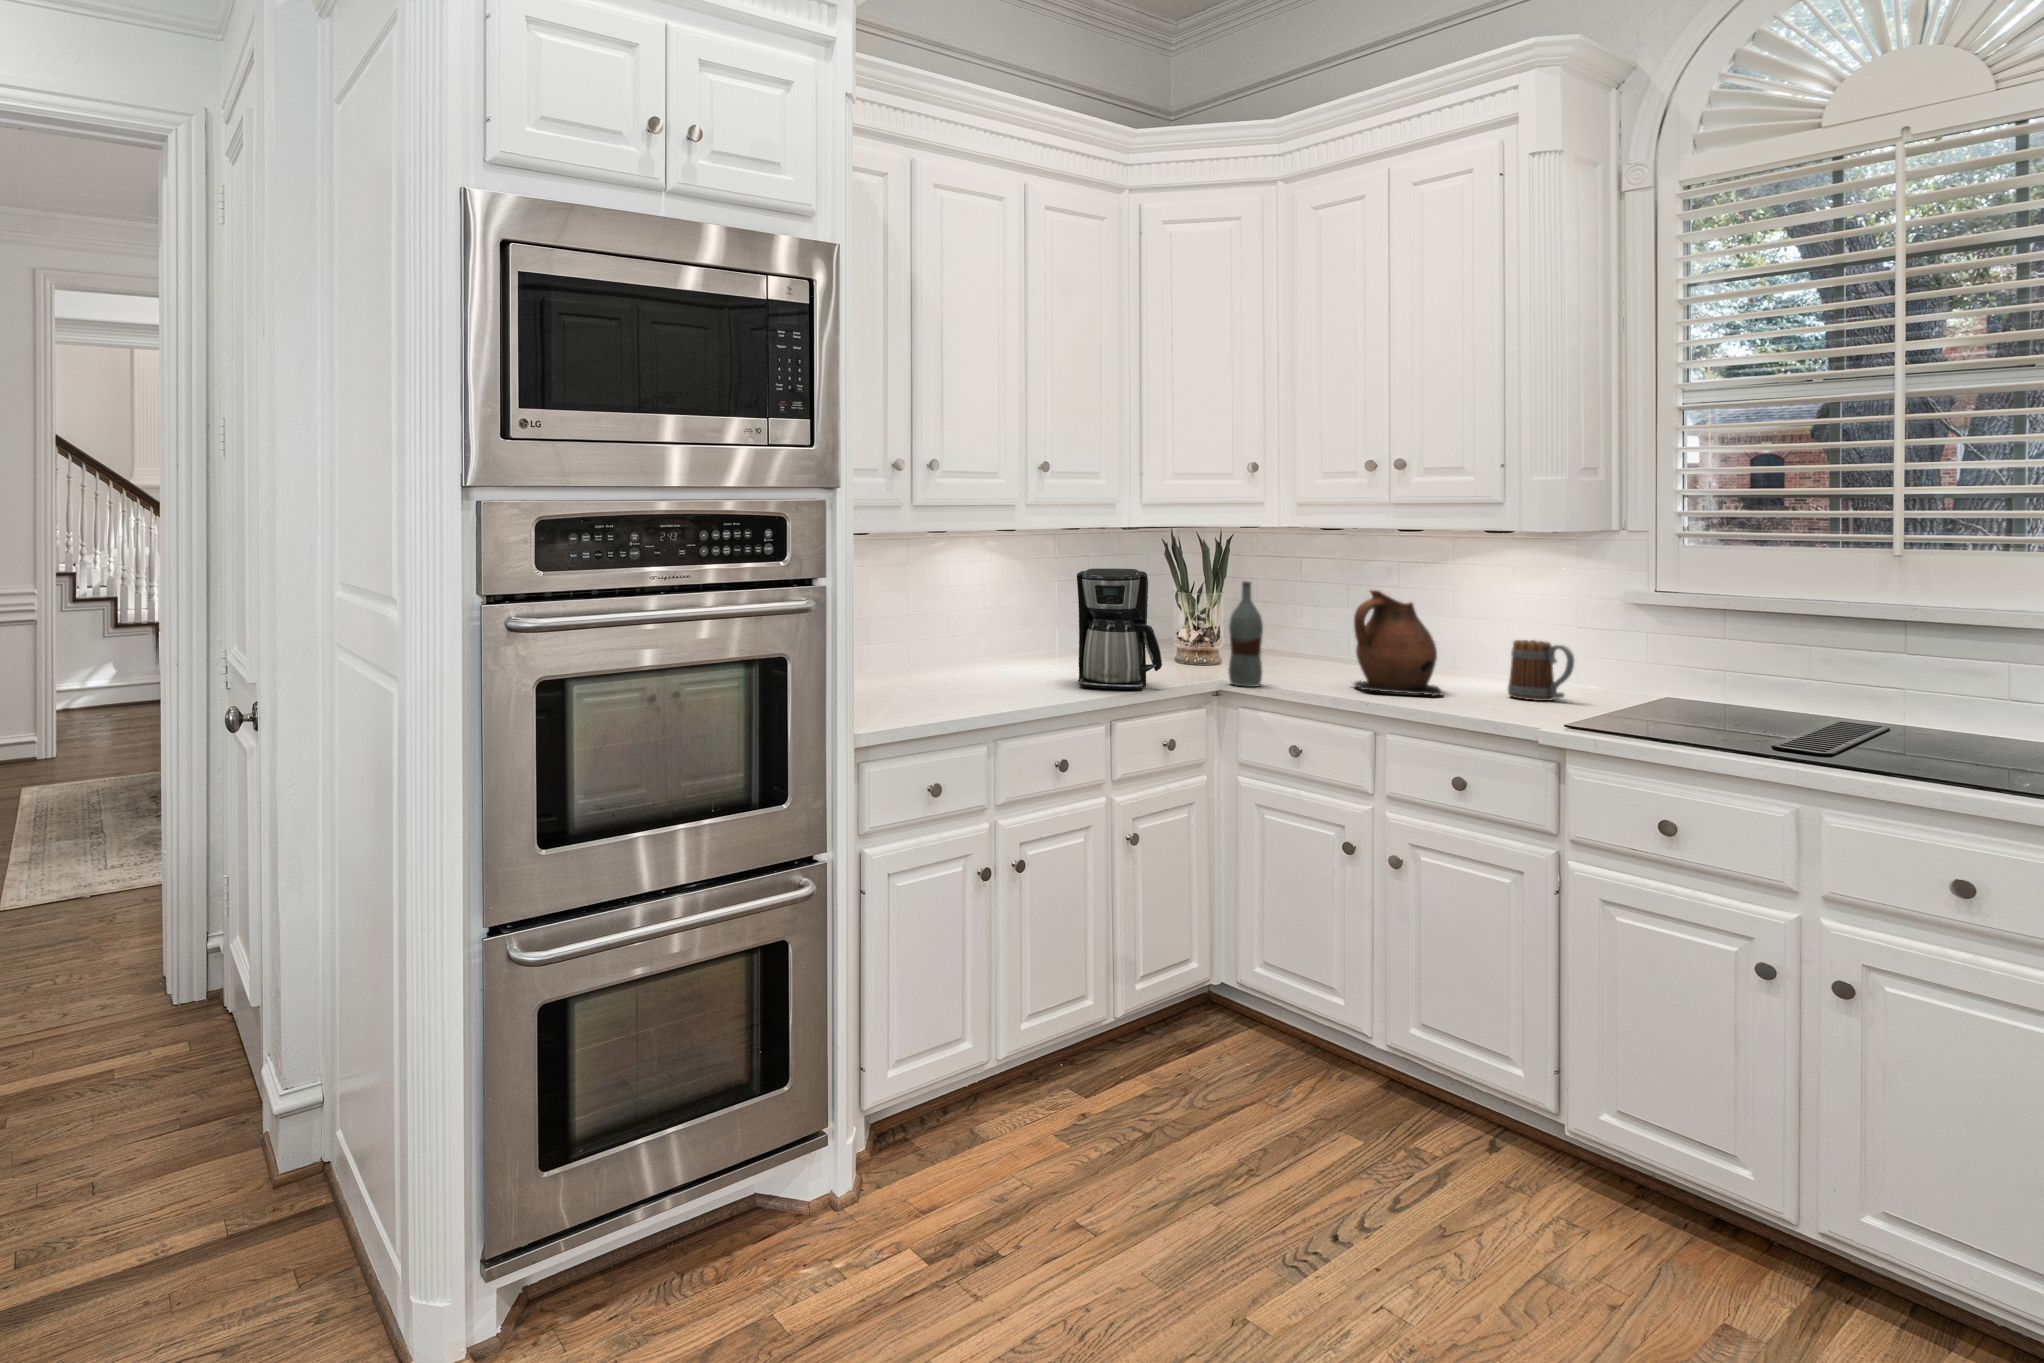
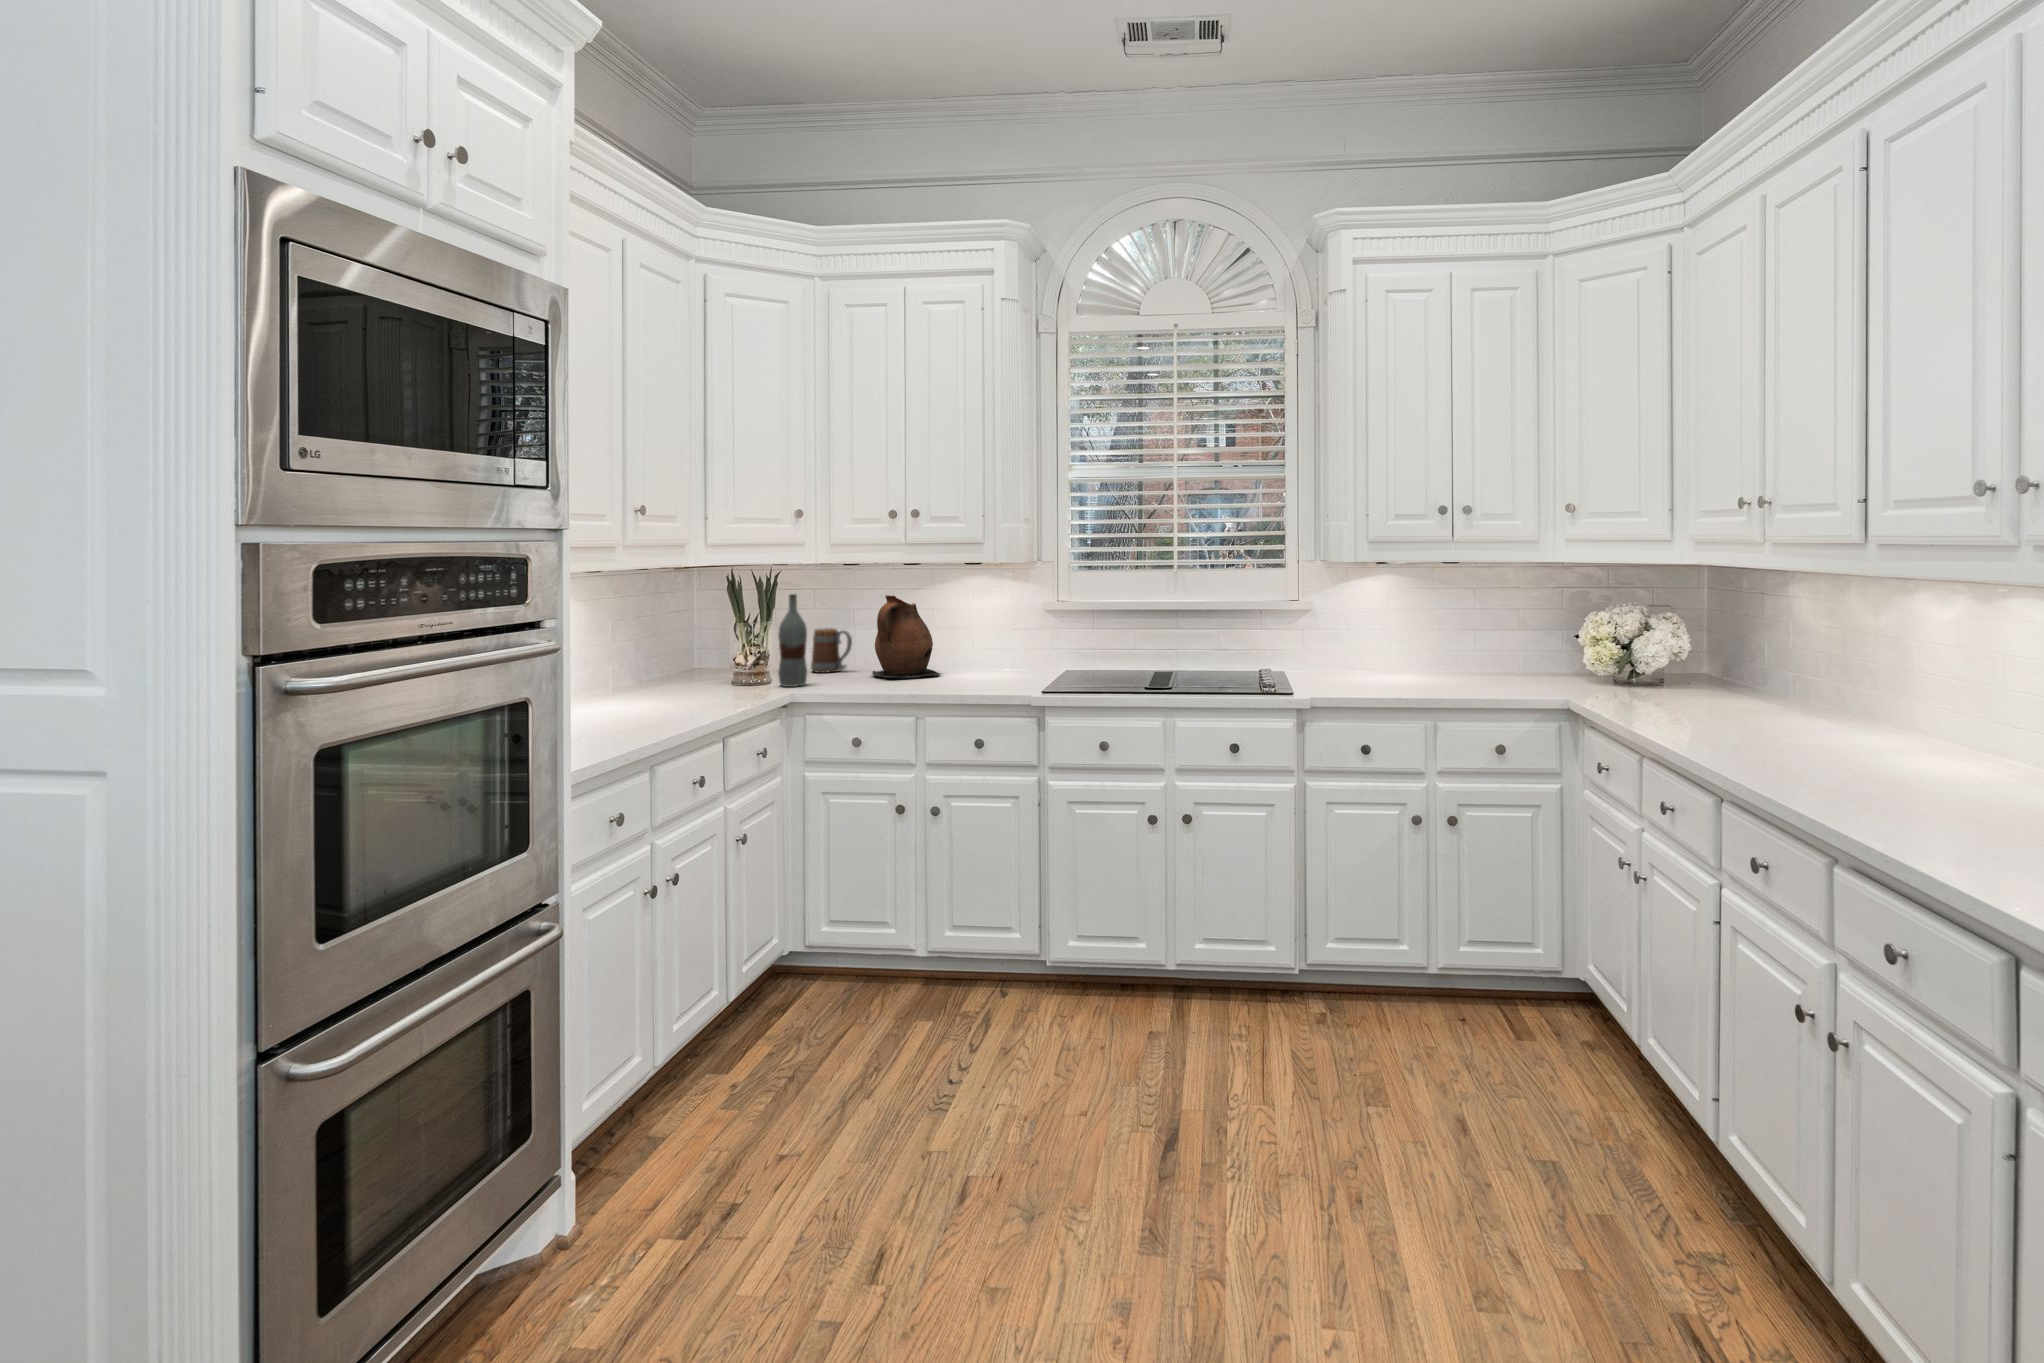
coffee maker: present [1077,568,1162,690] -> none [646,588,733,705]
mug: present [1508,640,1574,701] -> present [811,628,852,673]

